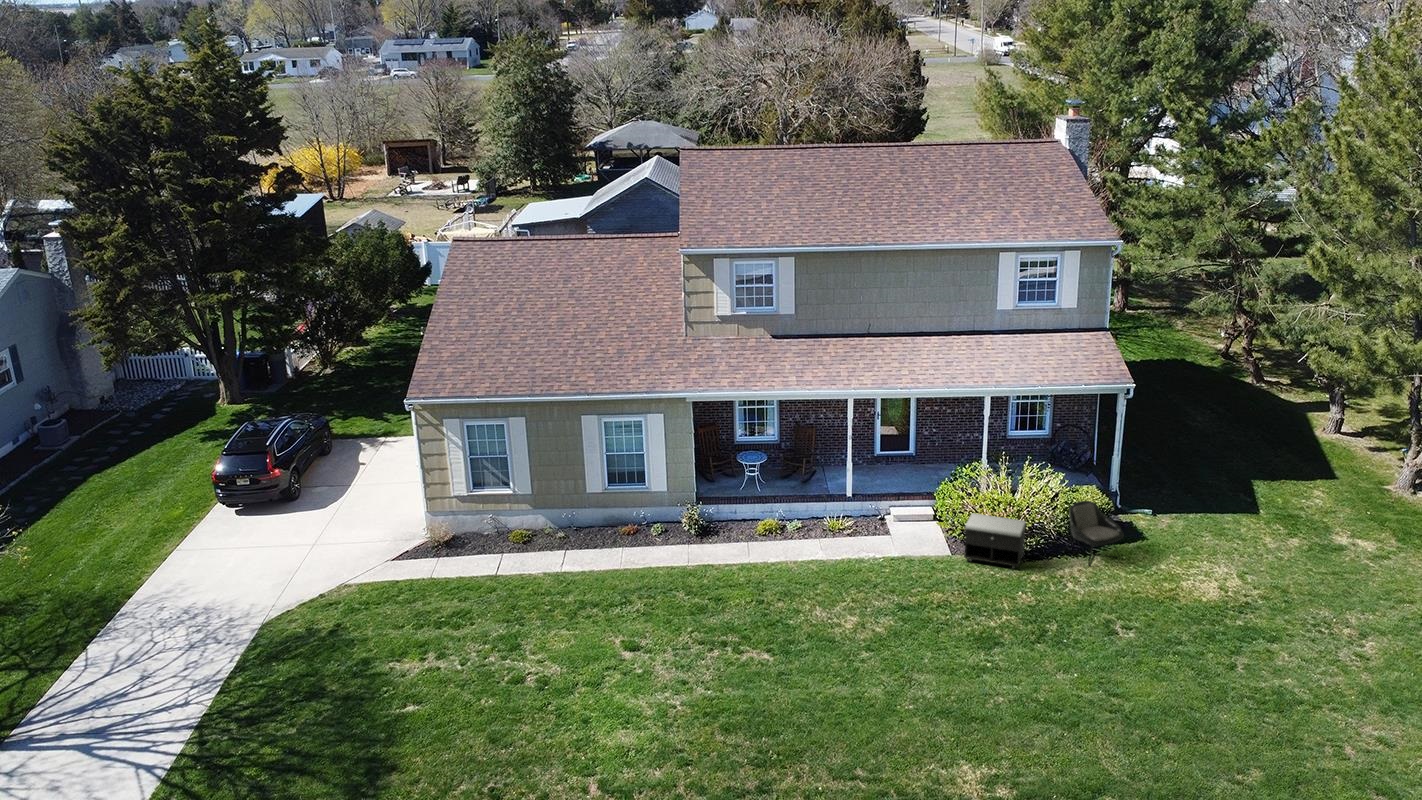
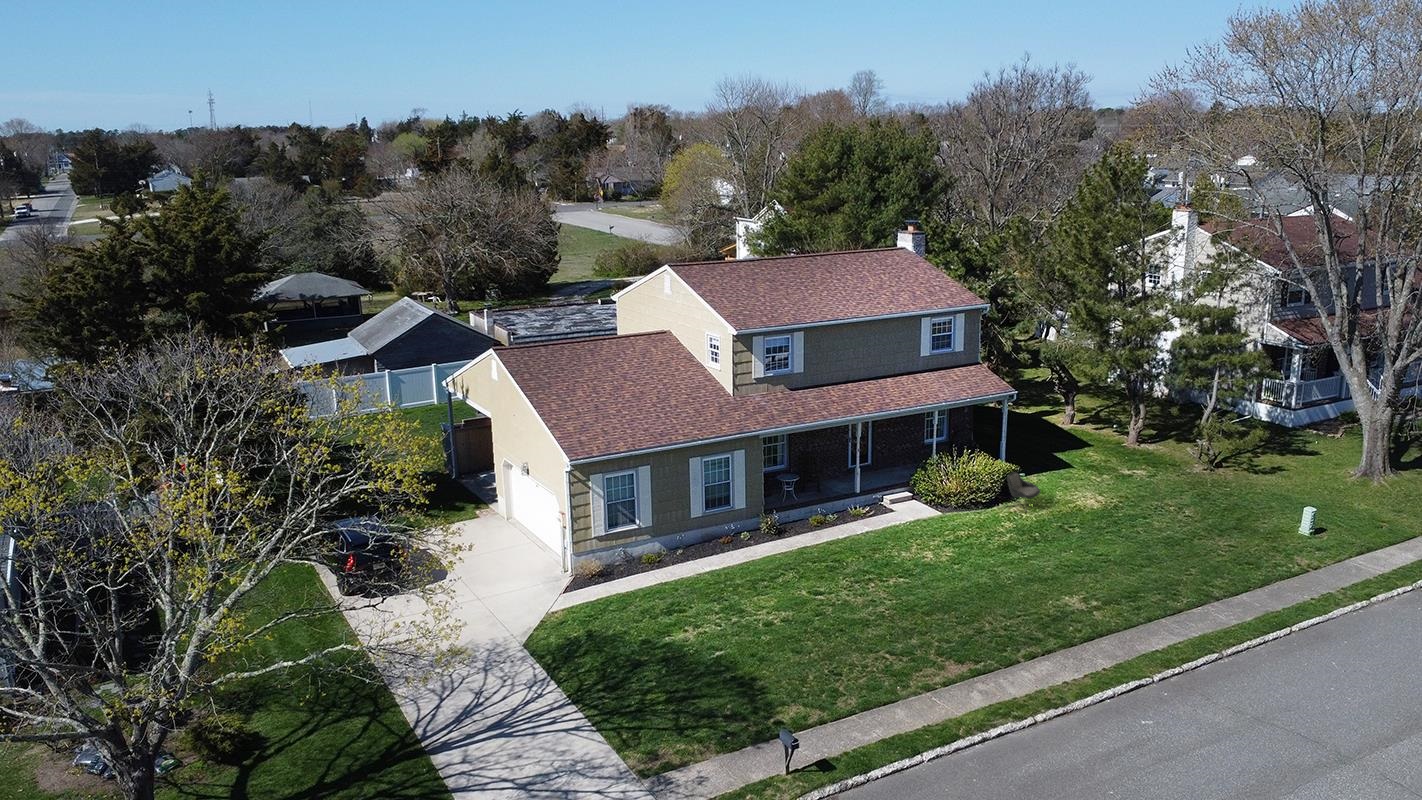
storage bench: present [964,513,1026,568] -> none [953,490,994,521]

